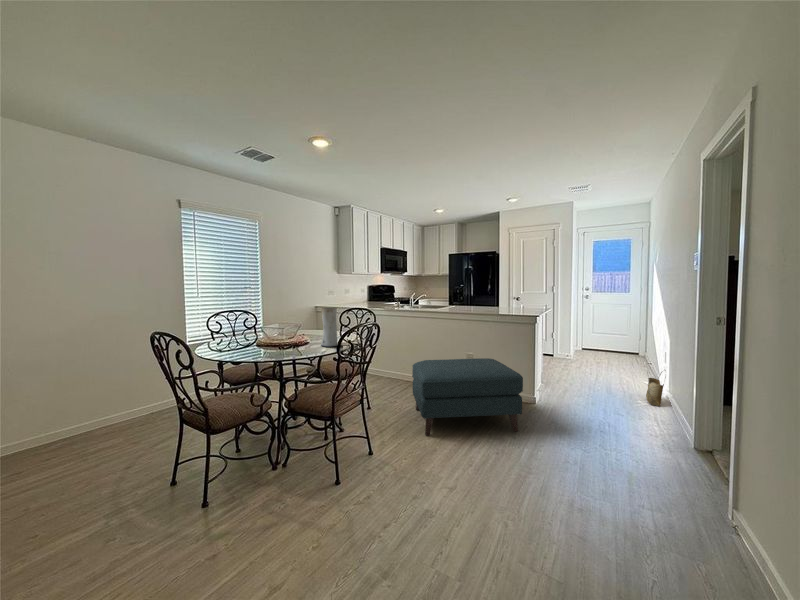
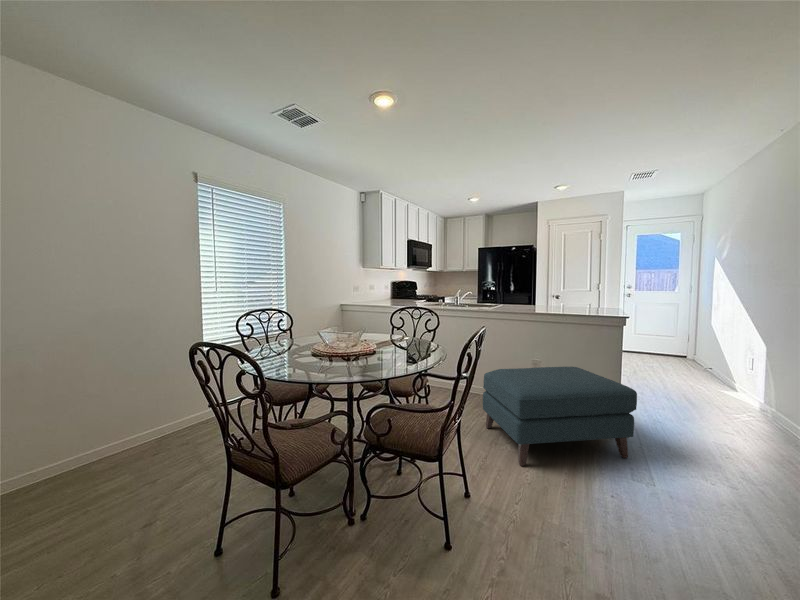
vase: present [321,307,338,347] -> none [397,306,419,357]
woven basket: present [646,372,664,406] -> none [740,375,771,421]

